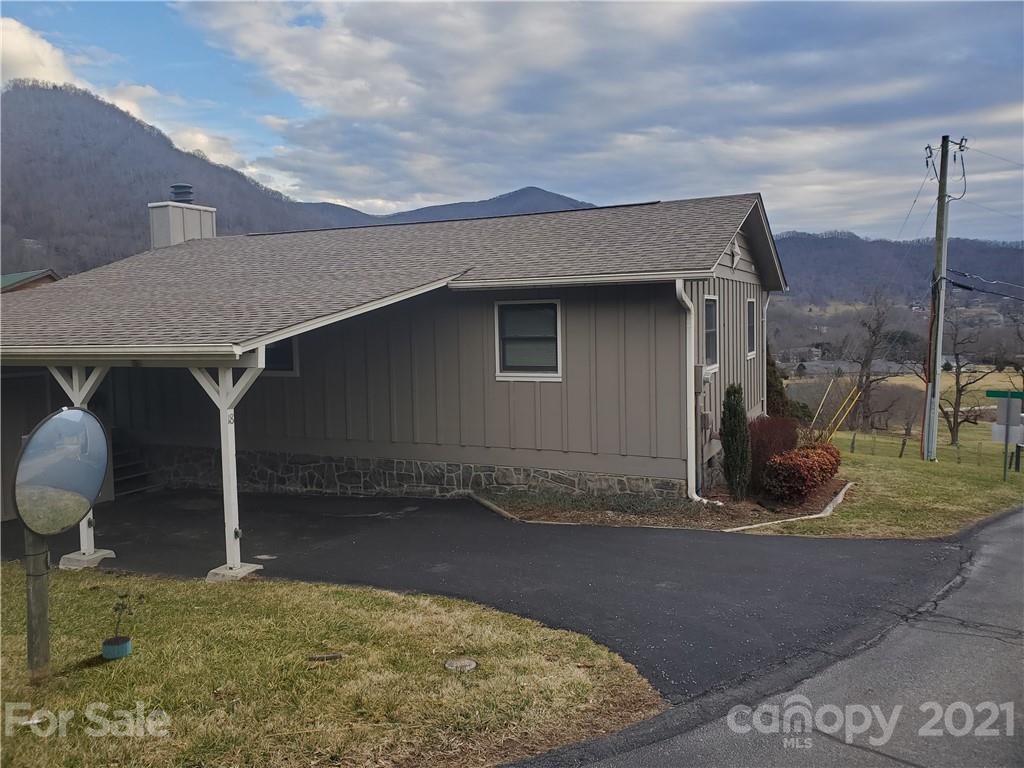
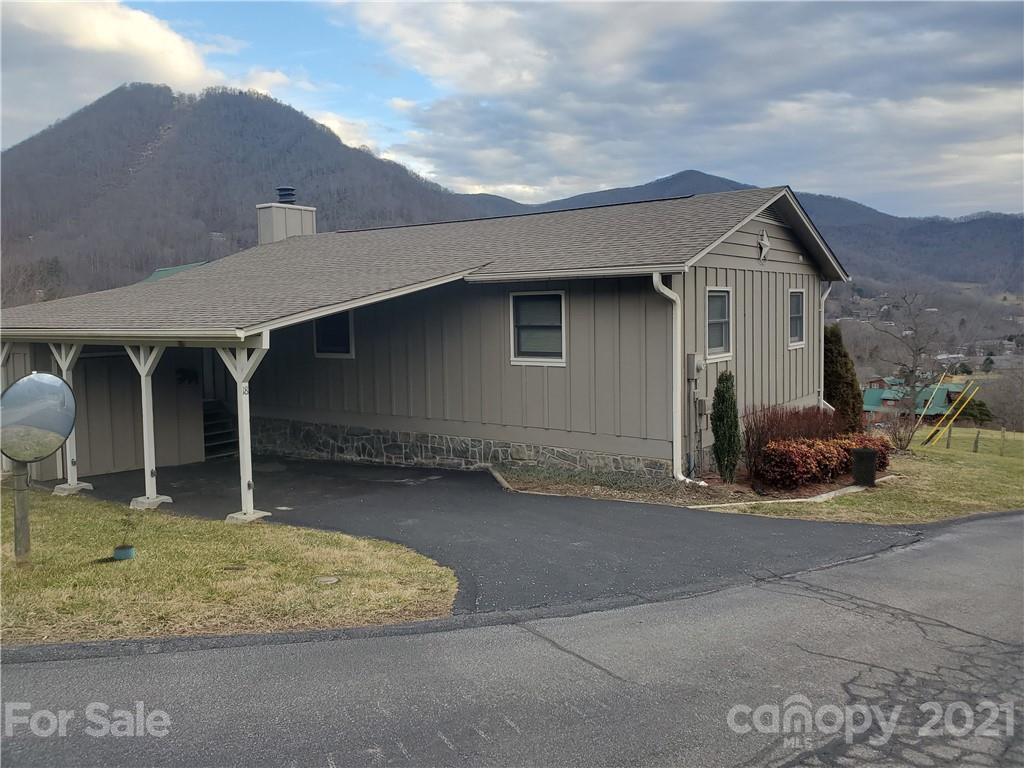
trash can: none [829,455,858,496] -> present [851,447,879,487]

